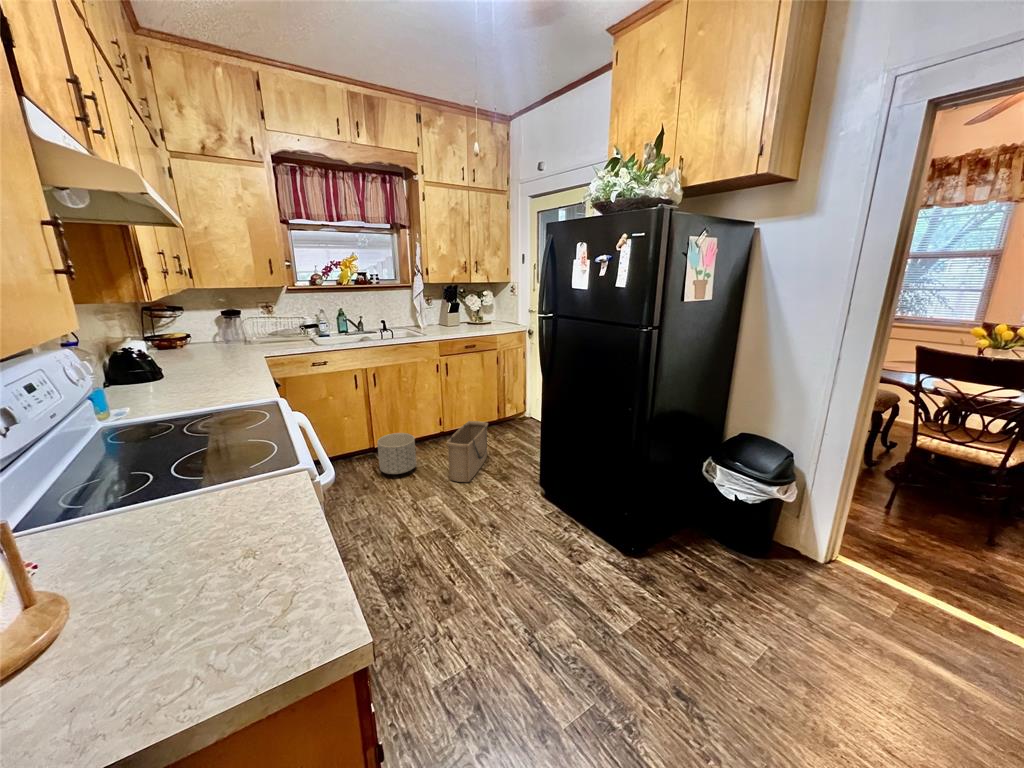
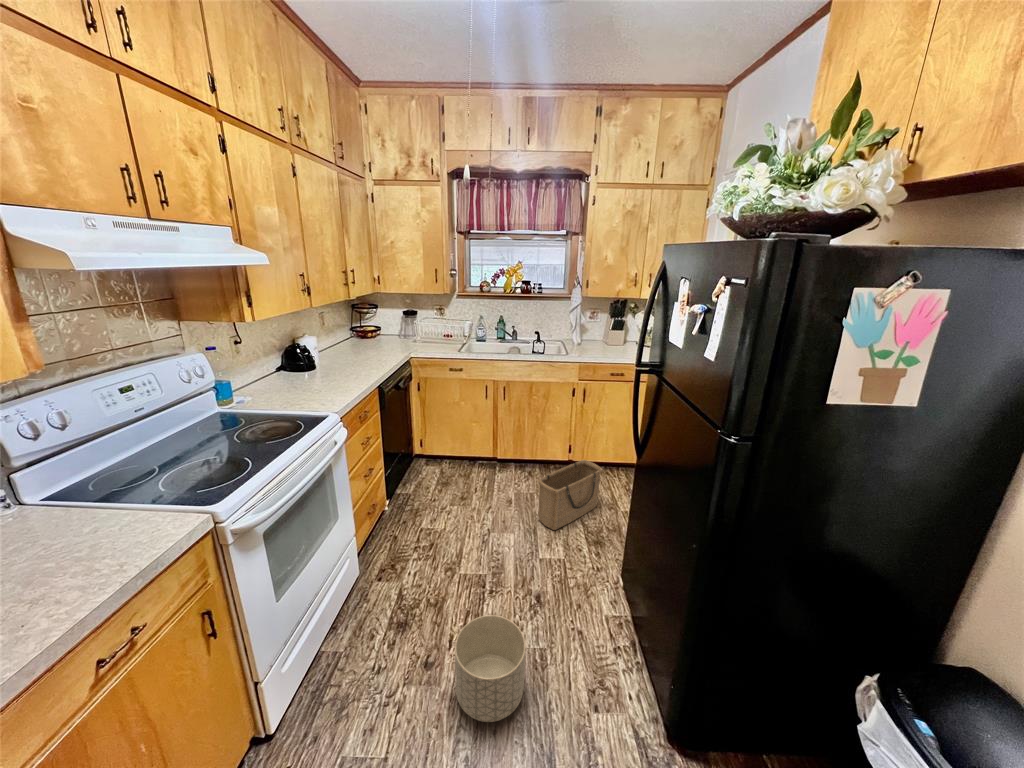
planter: present [377,433,416,474] -> present [455,615,525,722]

